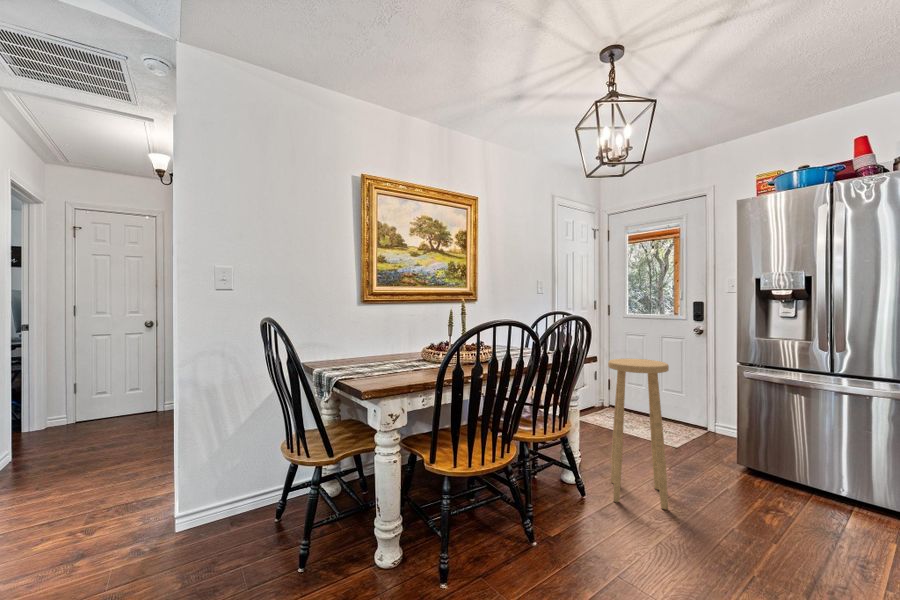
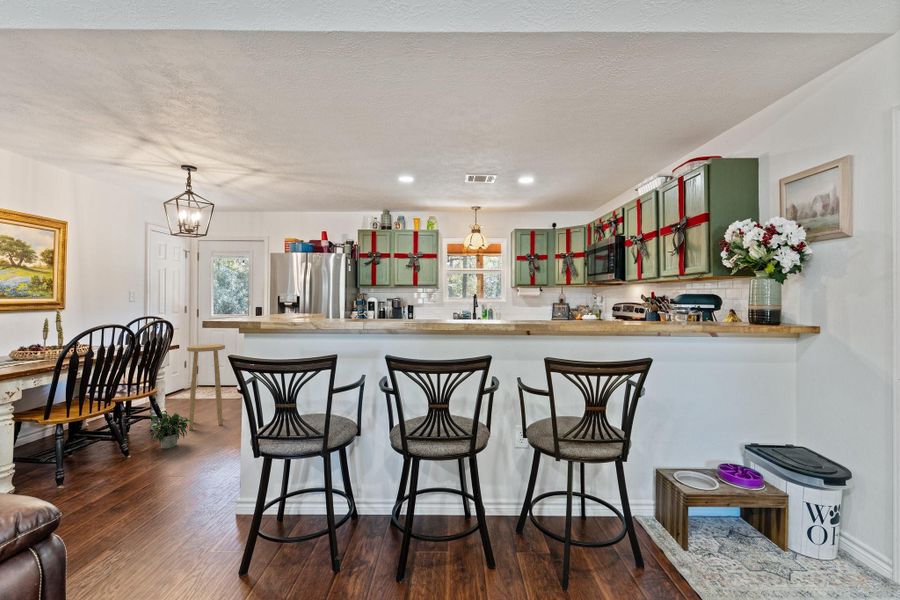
potted plant: none [550,467,624,542] -> present [147,412,191,449]

